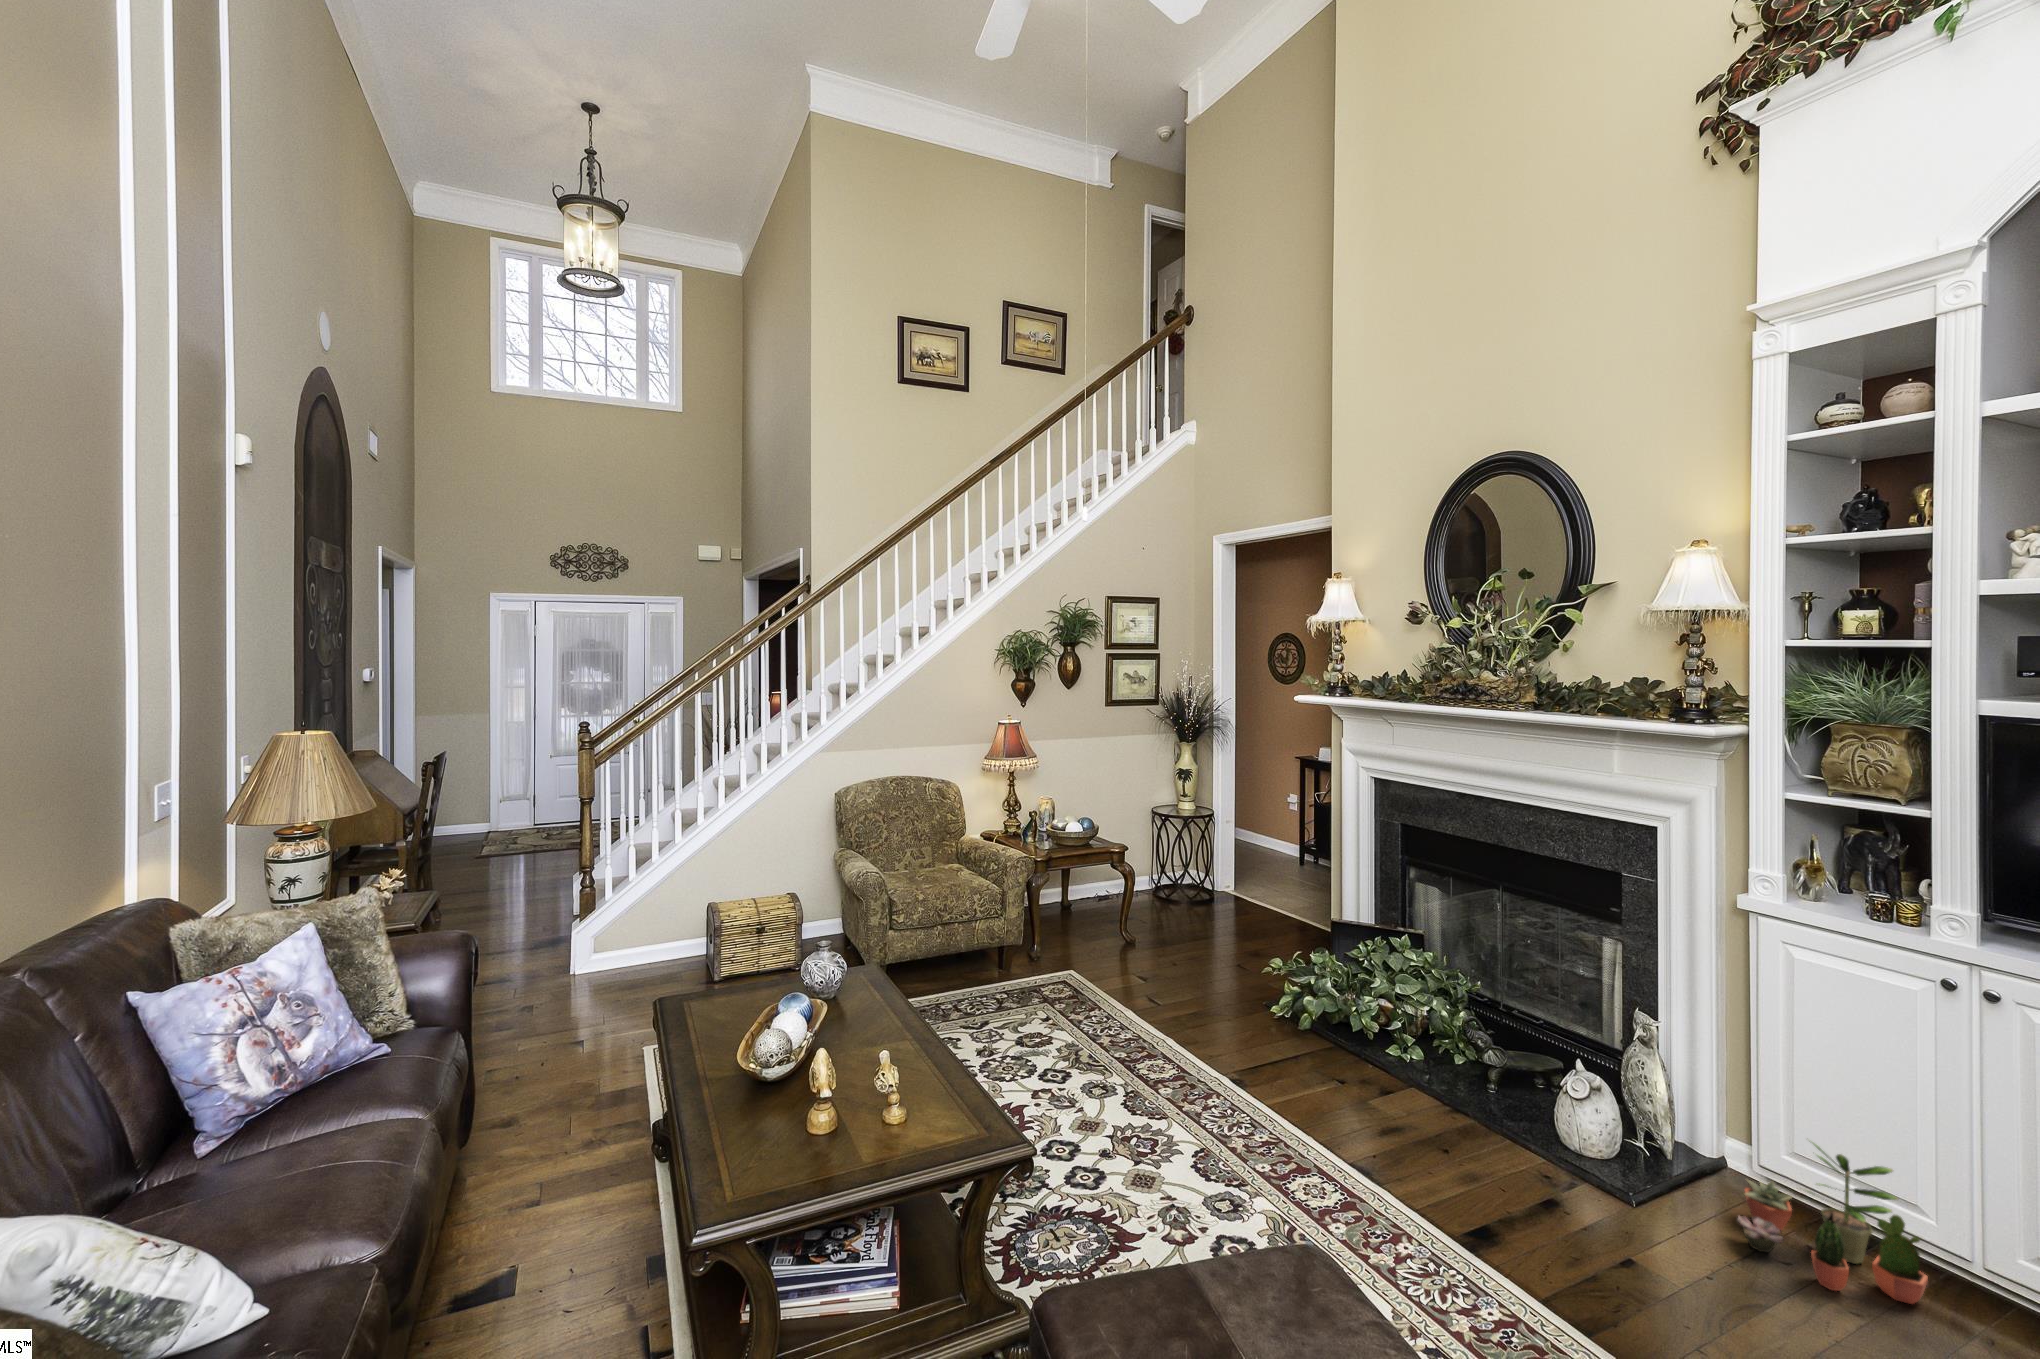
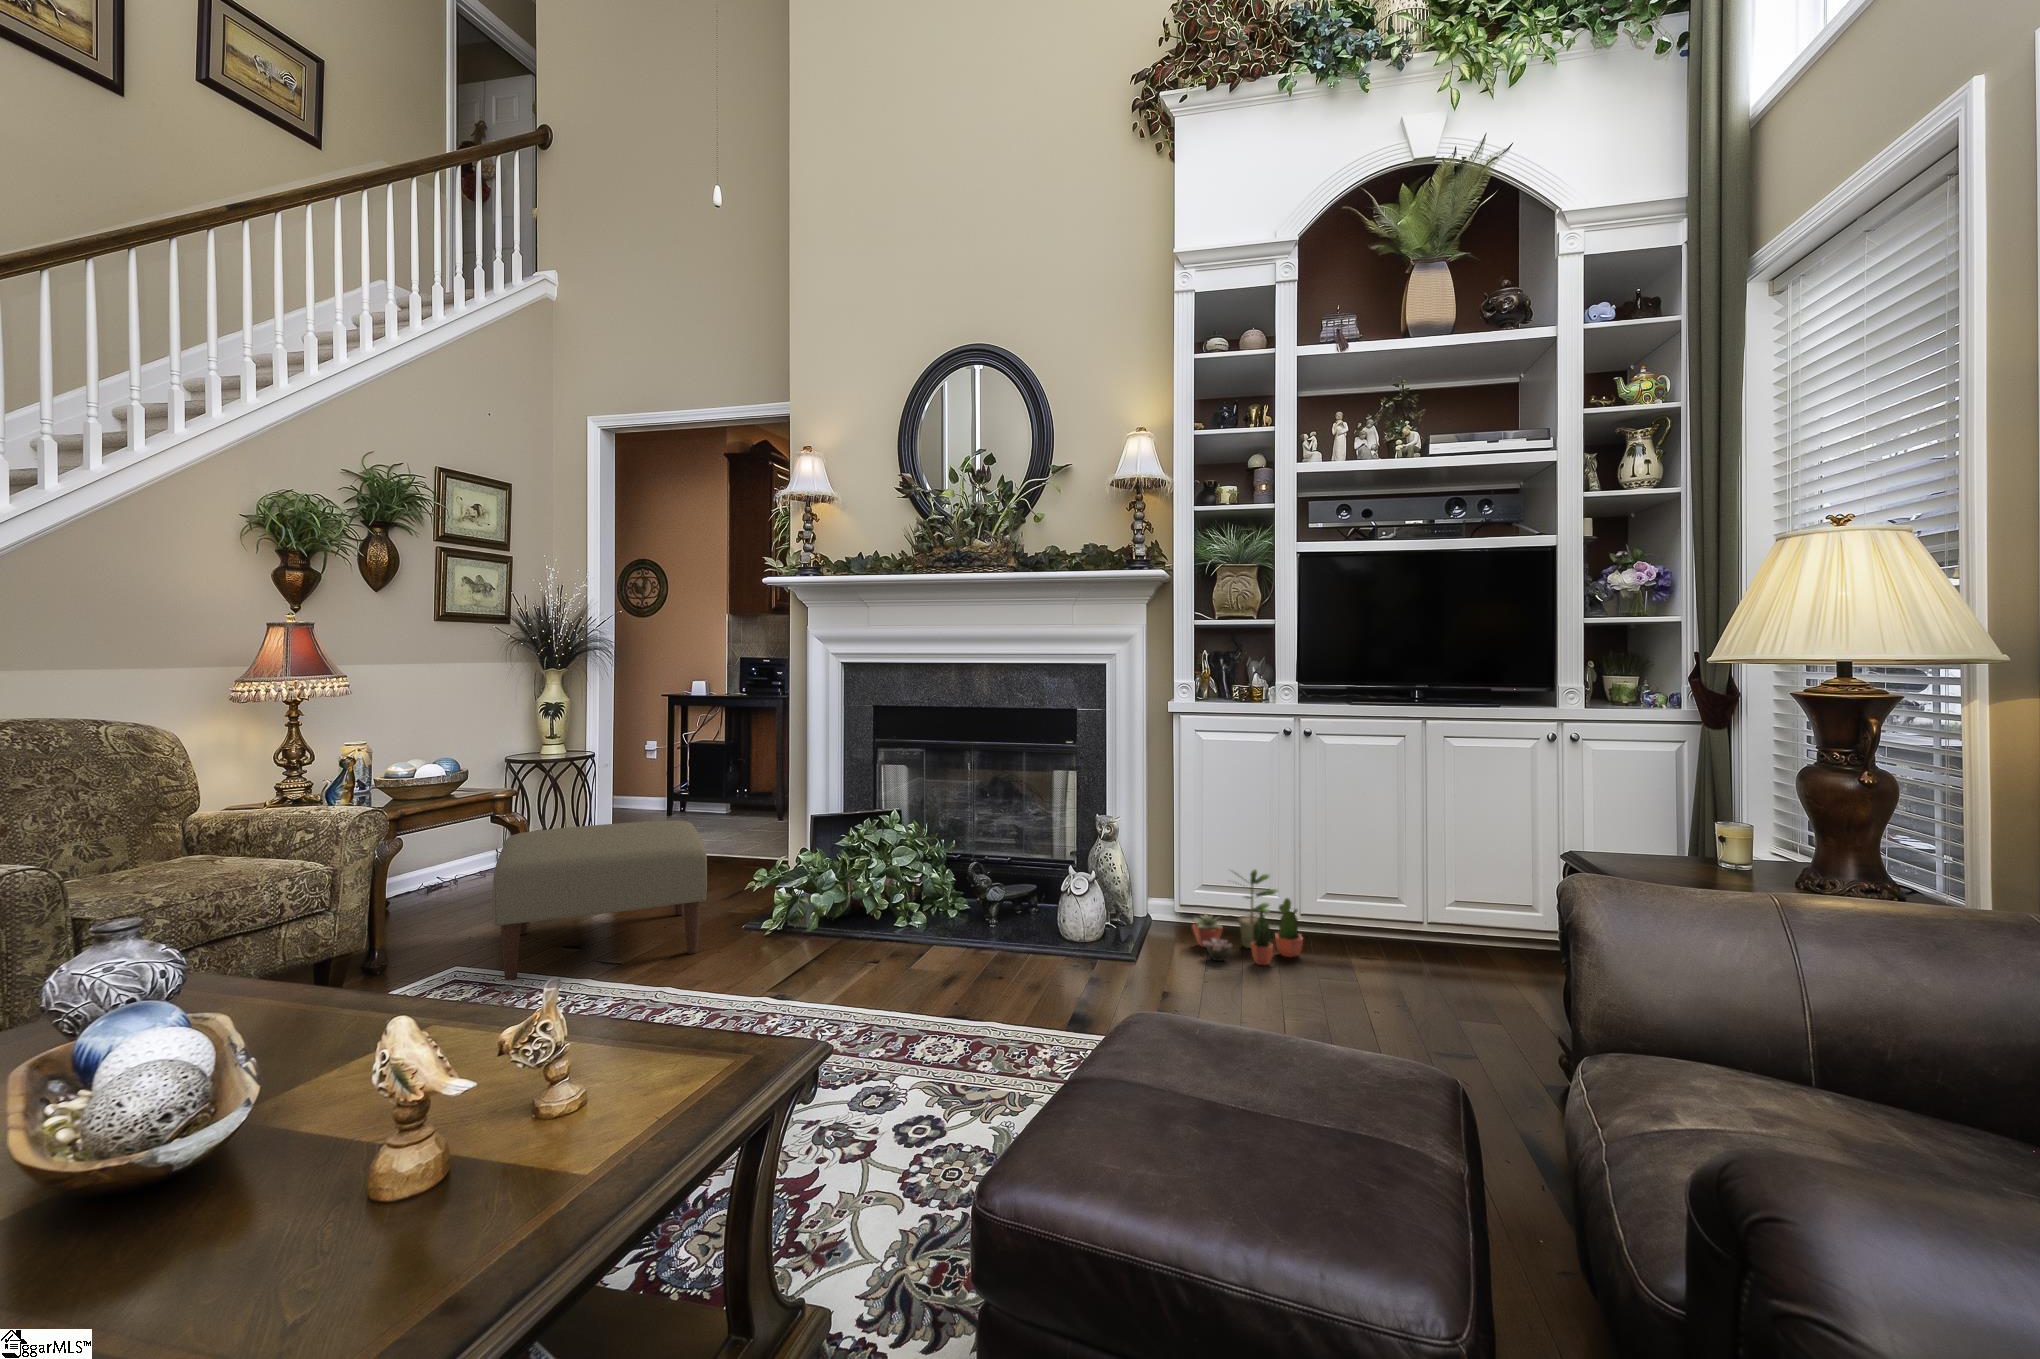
ottoman: none [1078,885,1240,1016] -> present [493,820,707,980]

